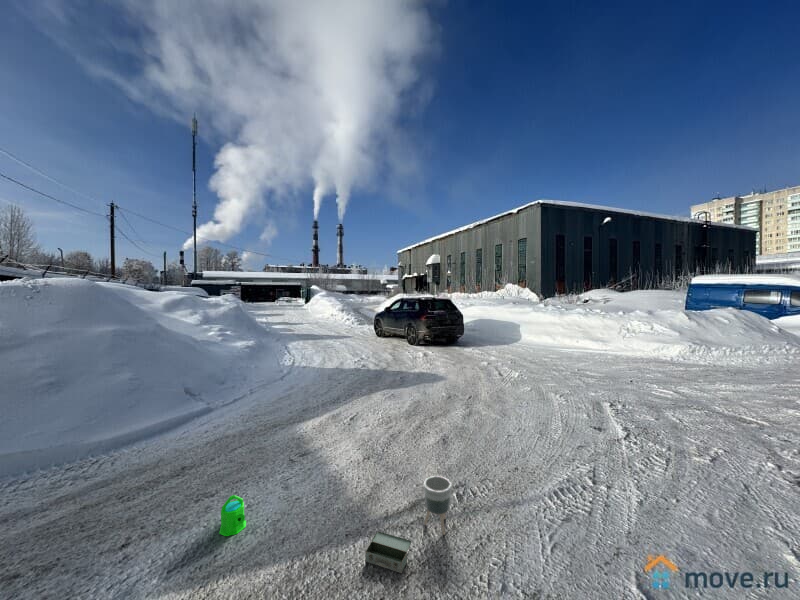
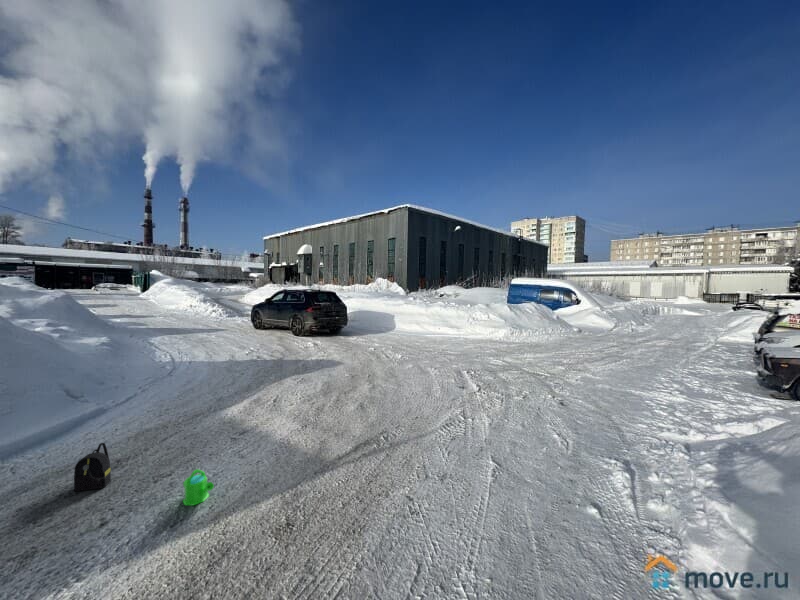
backpack: none [153,447,185,492] -> present [74,443,111,491]
planter: present [424,476,452,535] -> none [363,426,384,465]
toolbox: present [365,531,411,573] -> none [329,471,361,492]

